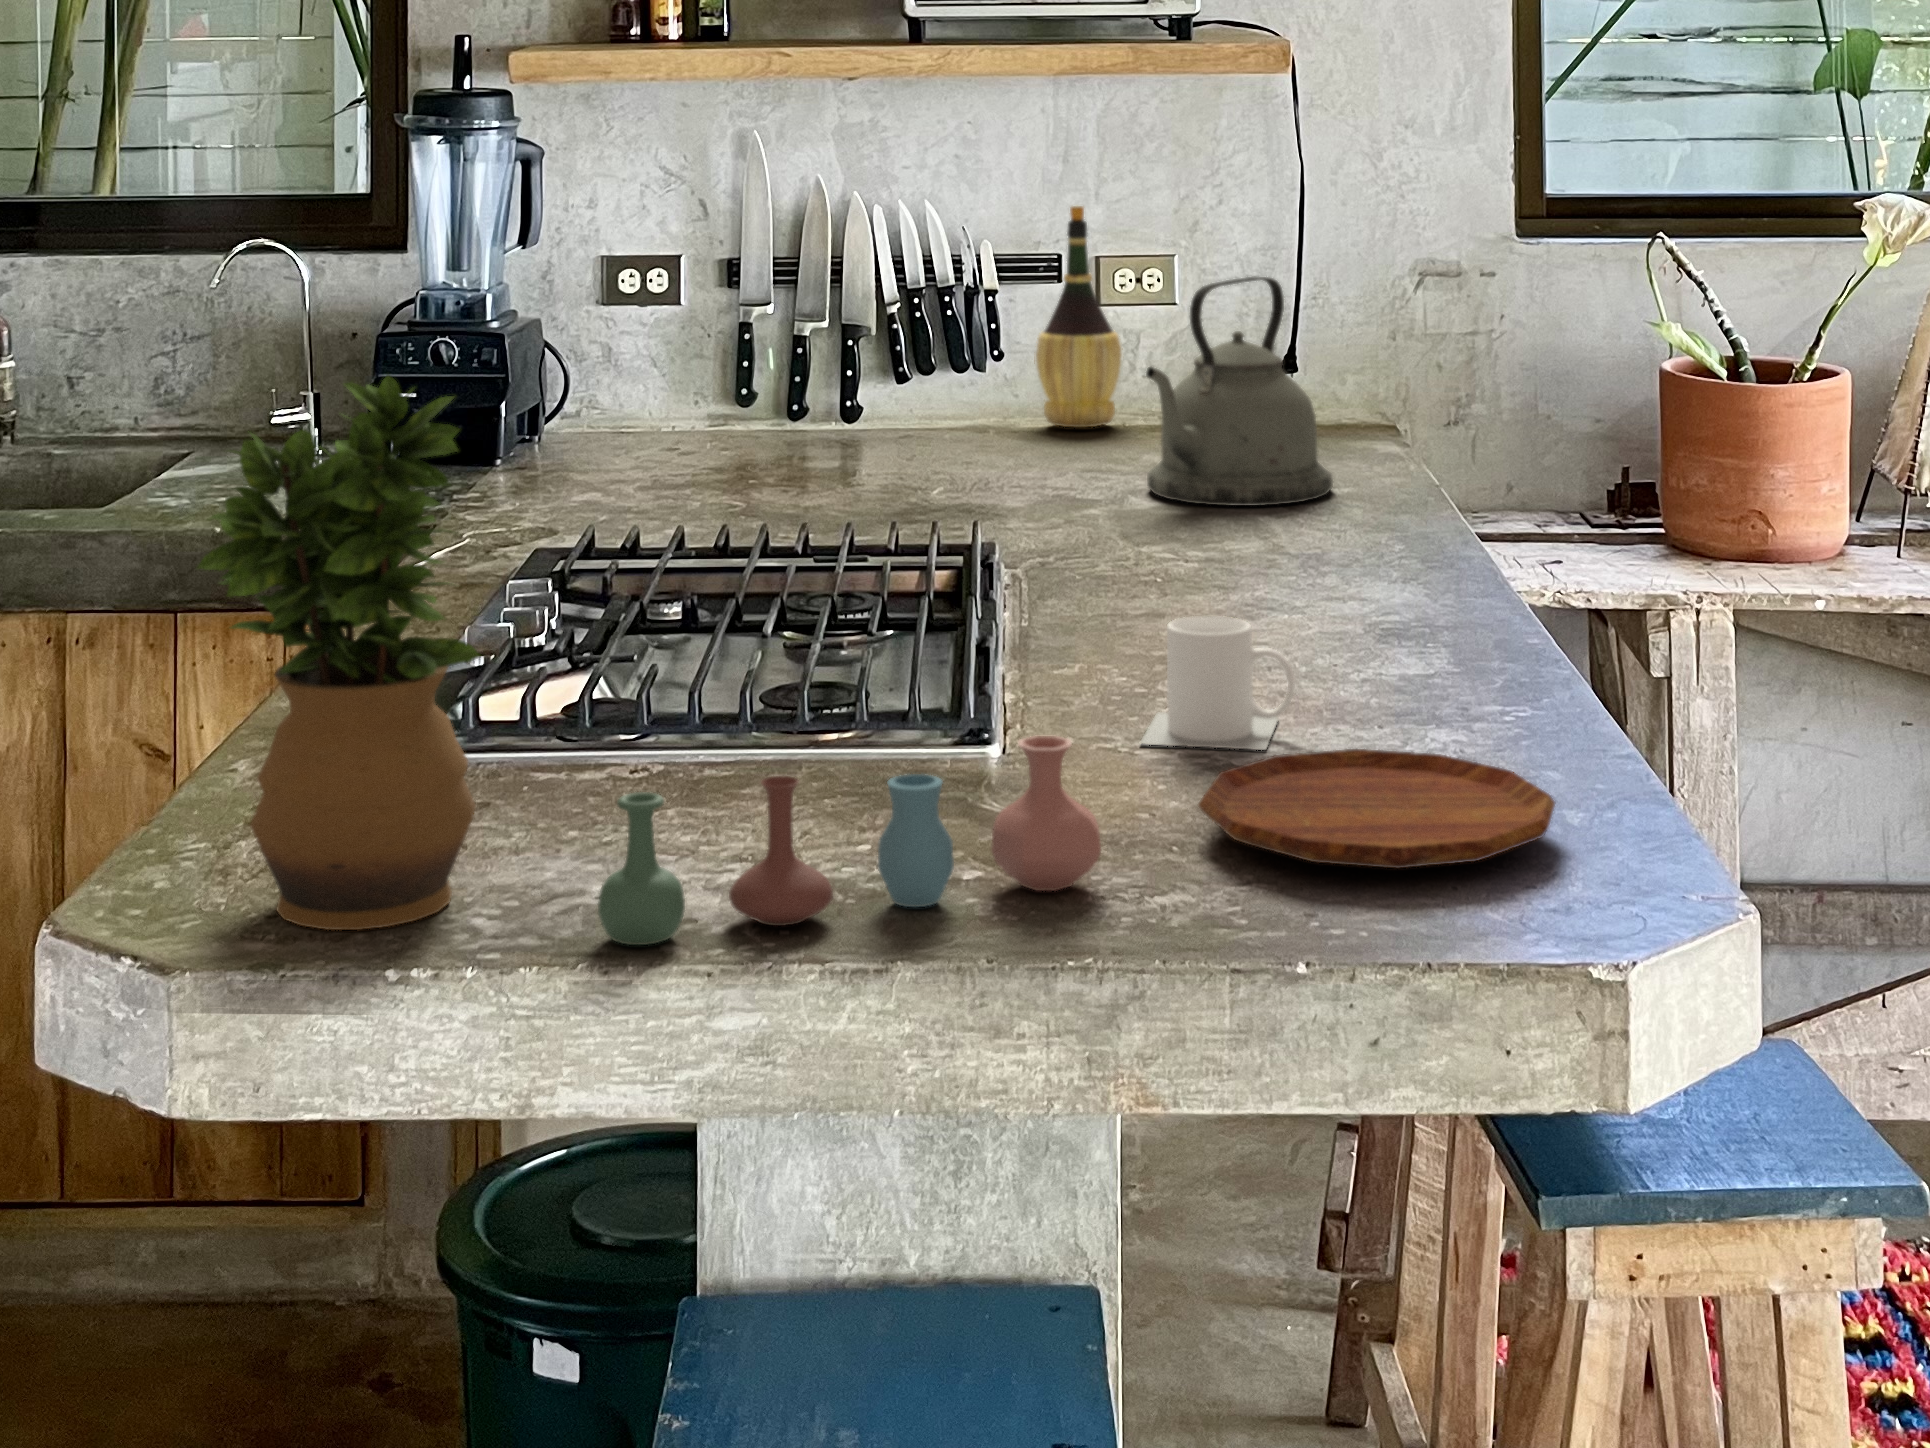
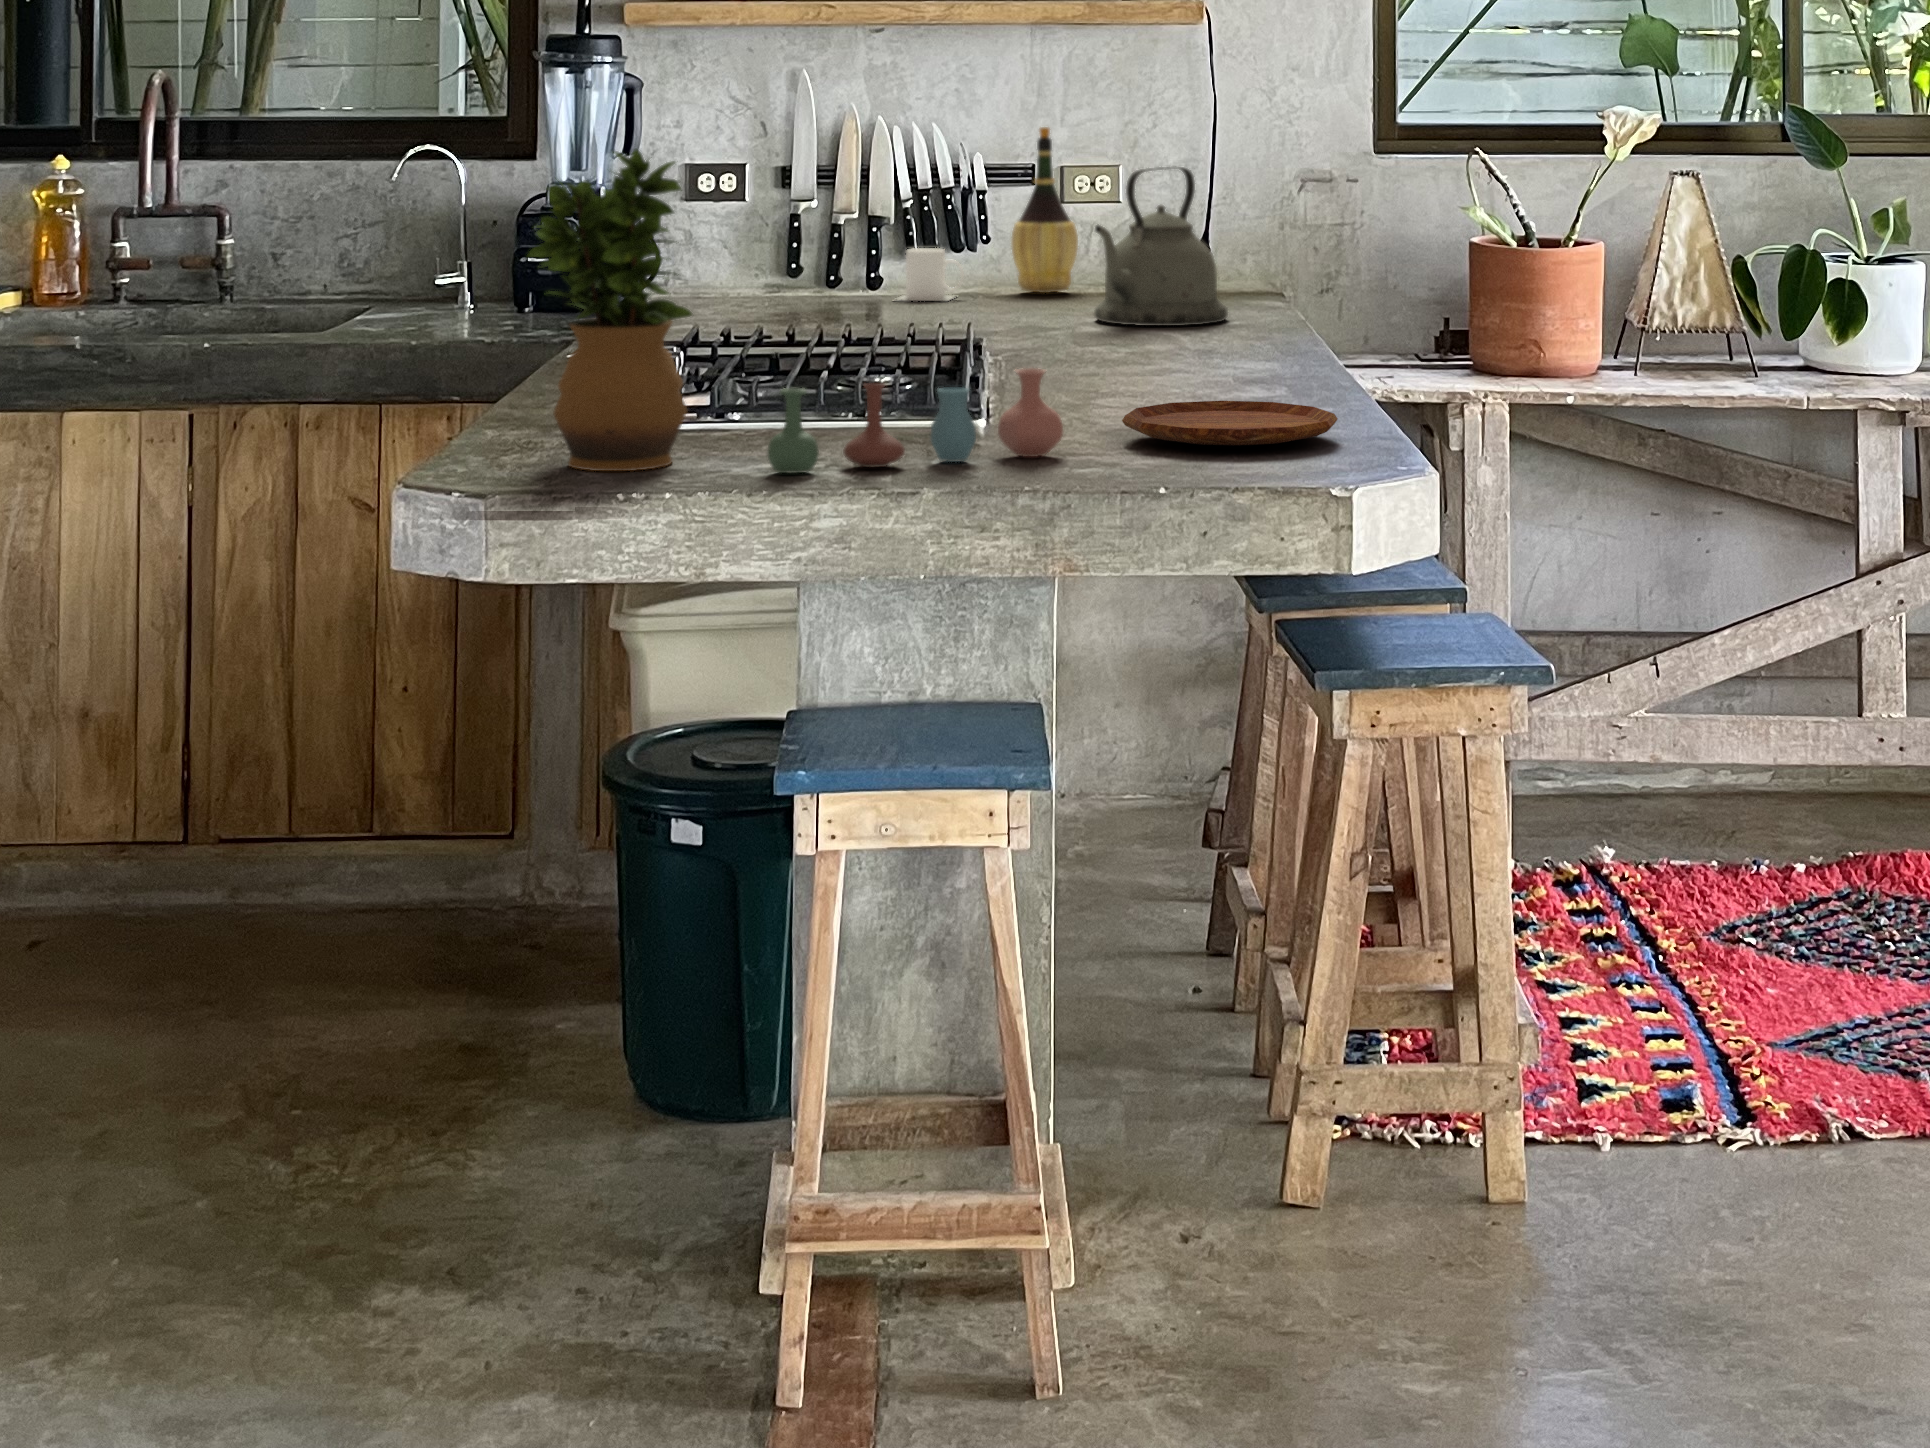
mug: present [1141,616,1295,750] -> present [898,248,964,301]

